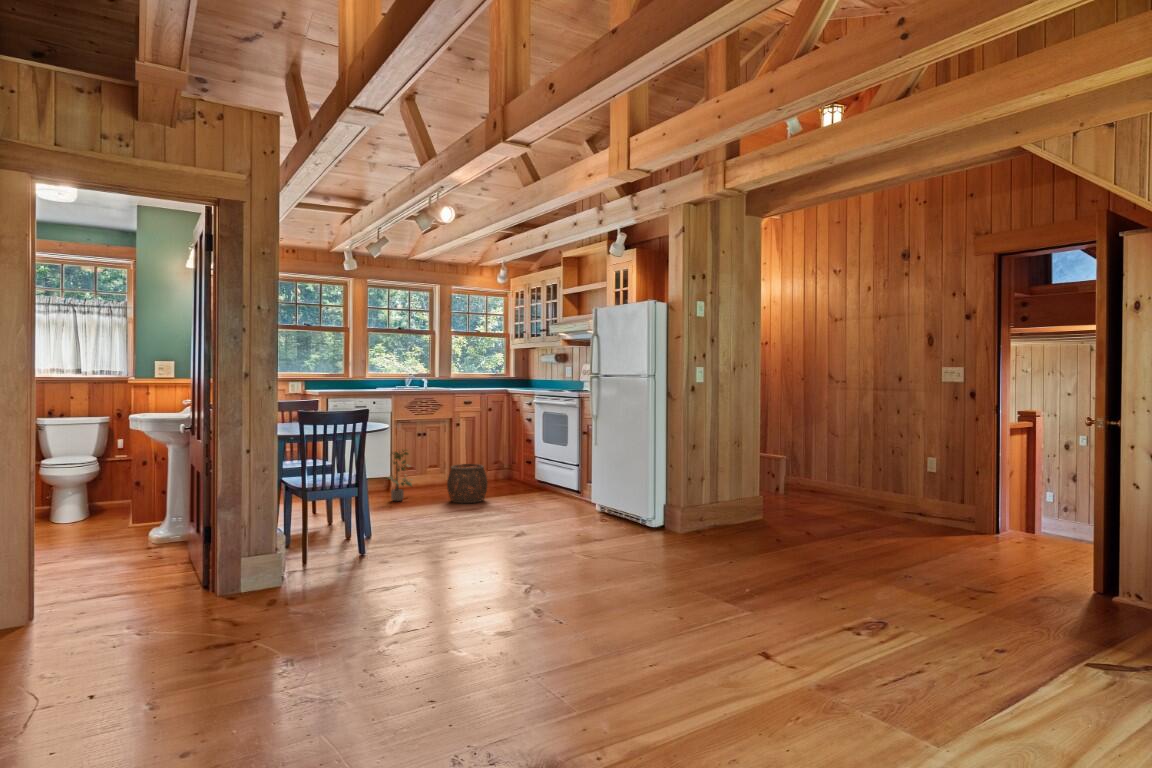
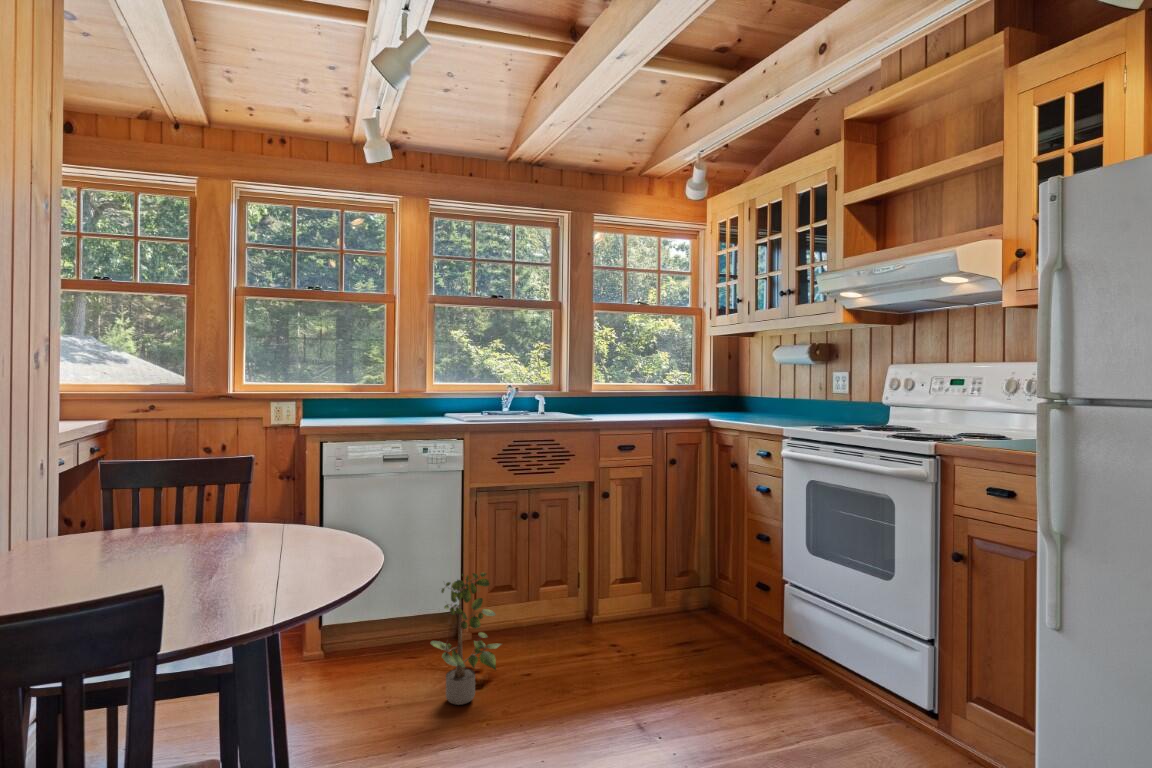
woven basket: present [447,464,488,503] -> none [579,616,685,741]

